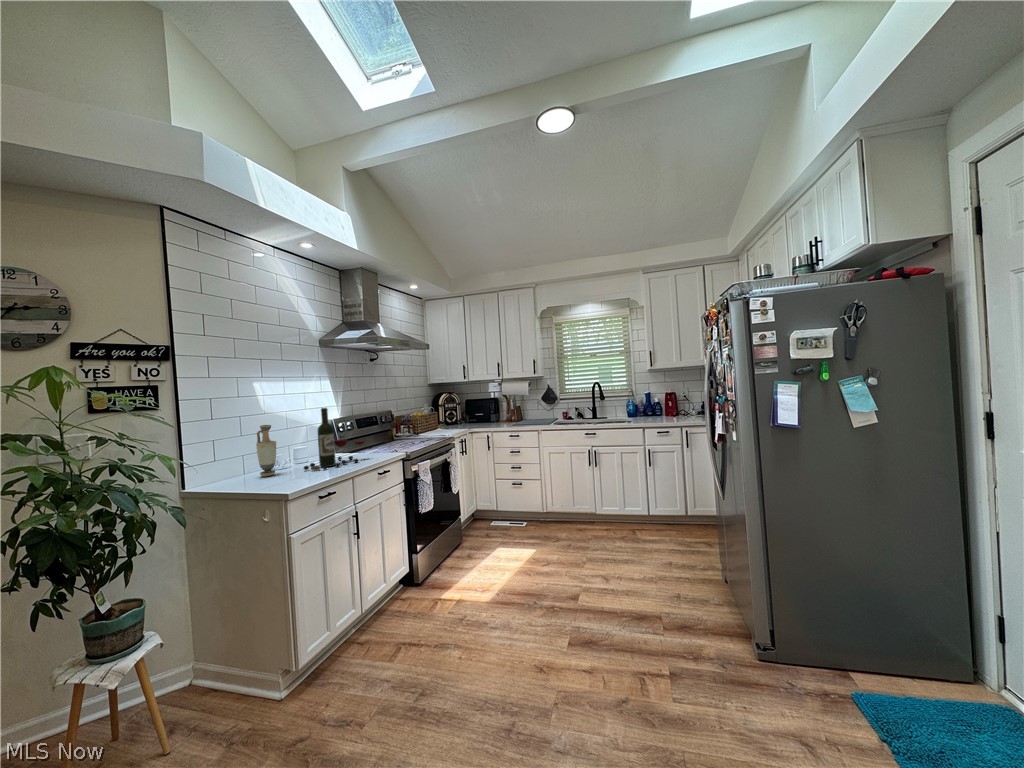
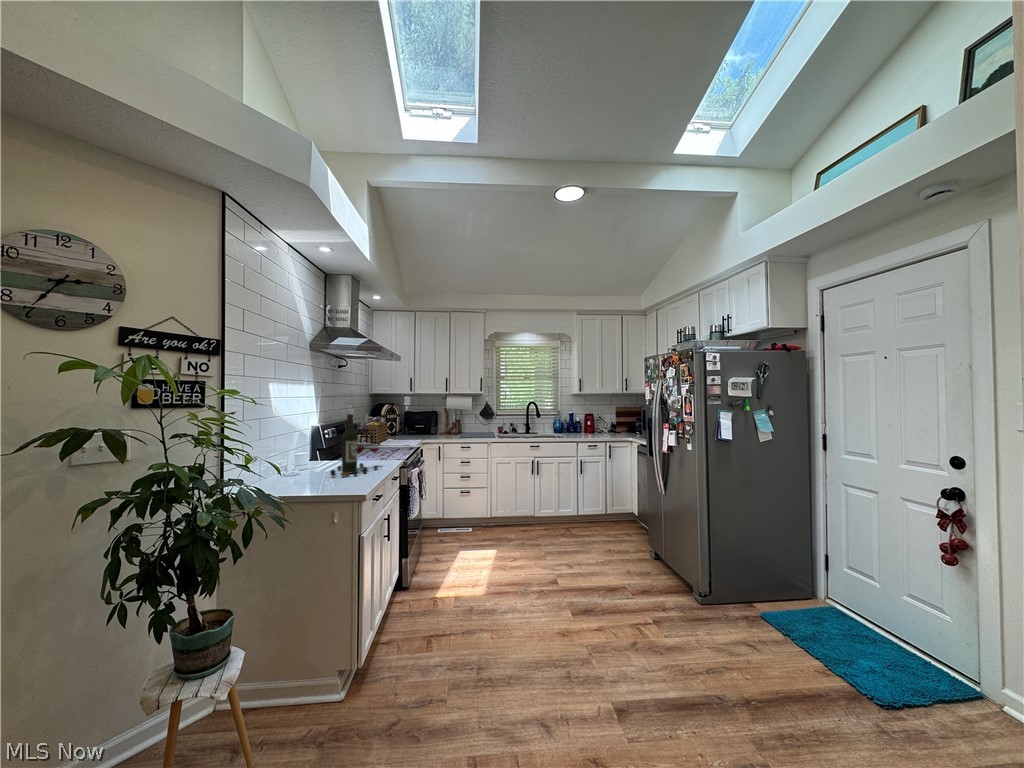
vase: present [256,425,276,477] -> none [287,429,307,483]

